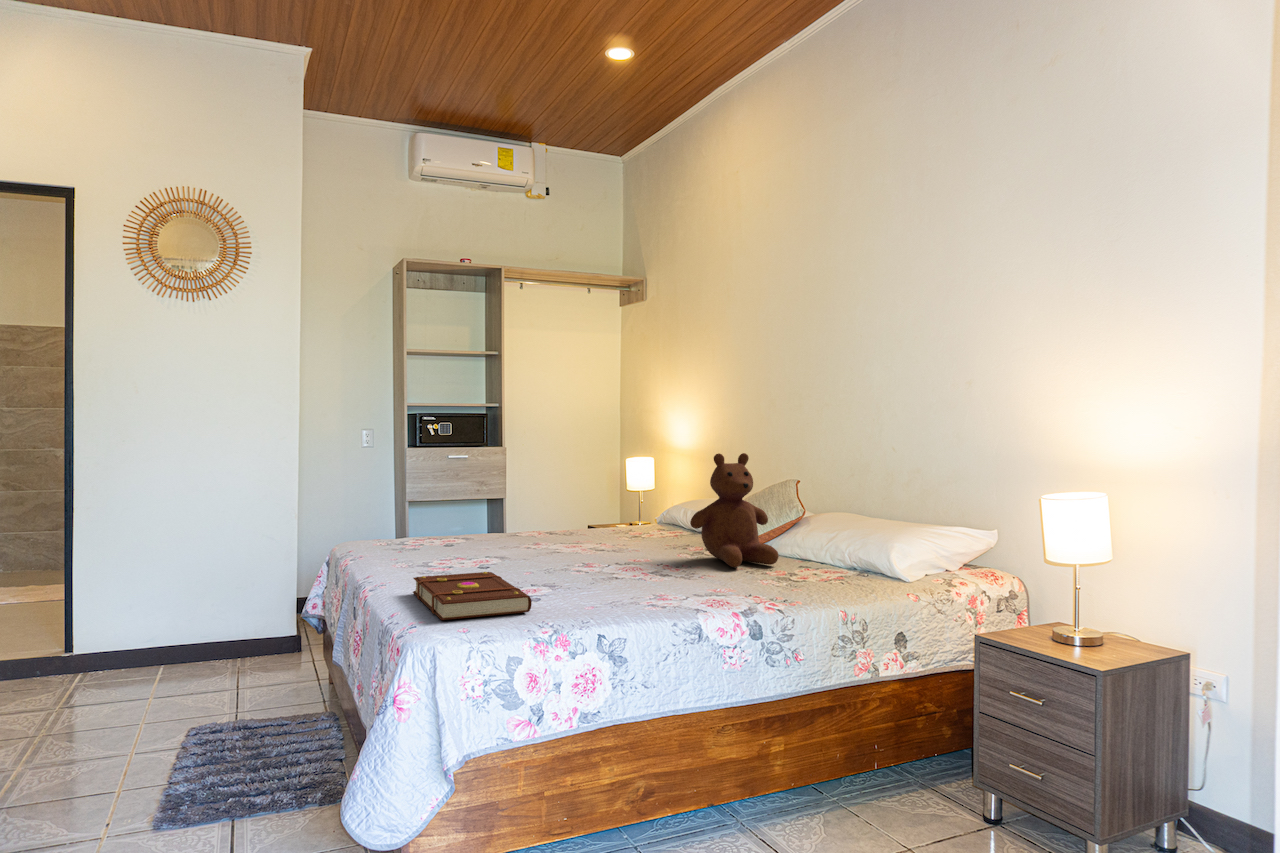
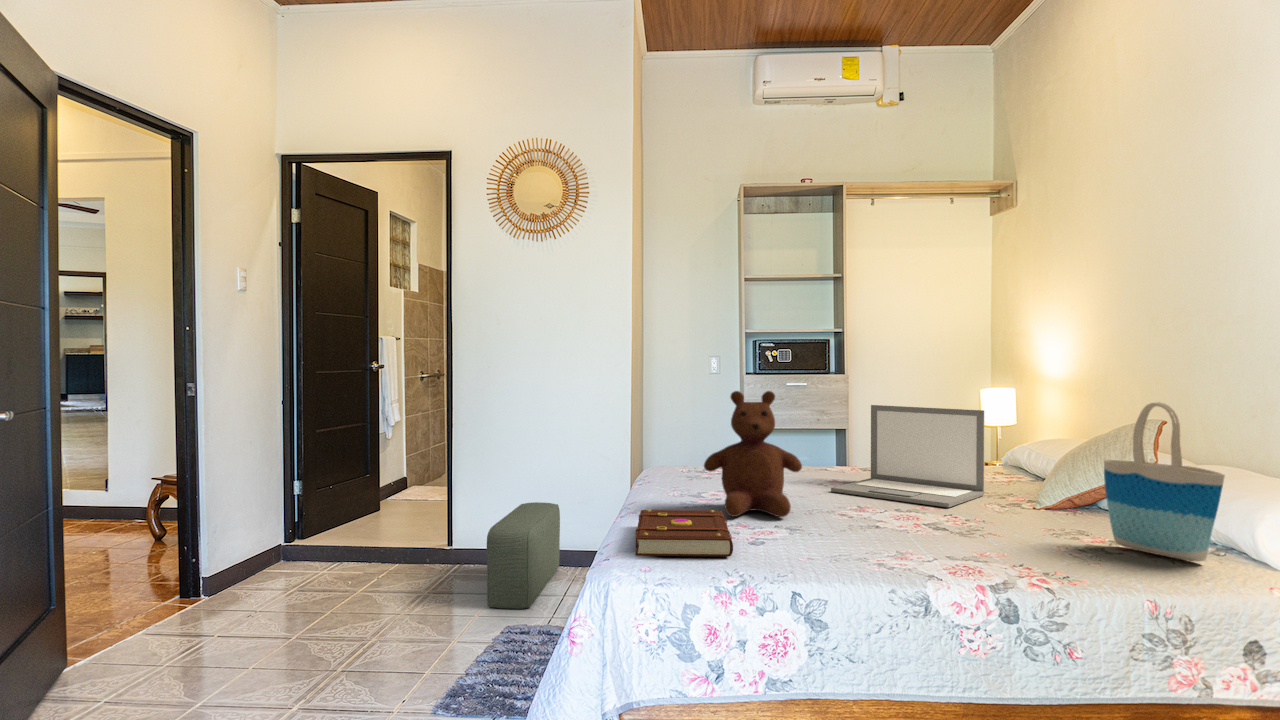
teddy bear: present [690,453,779,567] -> present [704,391,802,517]
tote bag: none [798,461,881,581] -> present [1104,402,1225,562]
laptop: none [559,463,688,554] -> present [831,405,984,508]
pouf: none [143,584,214,712] -> present [487,502,560,609]

